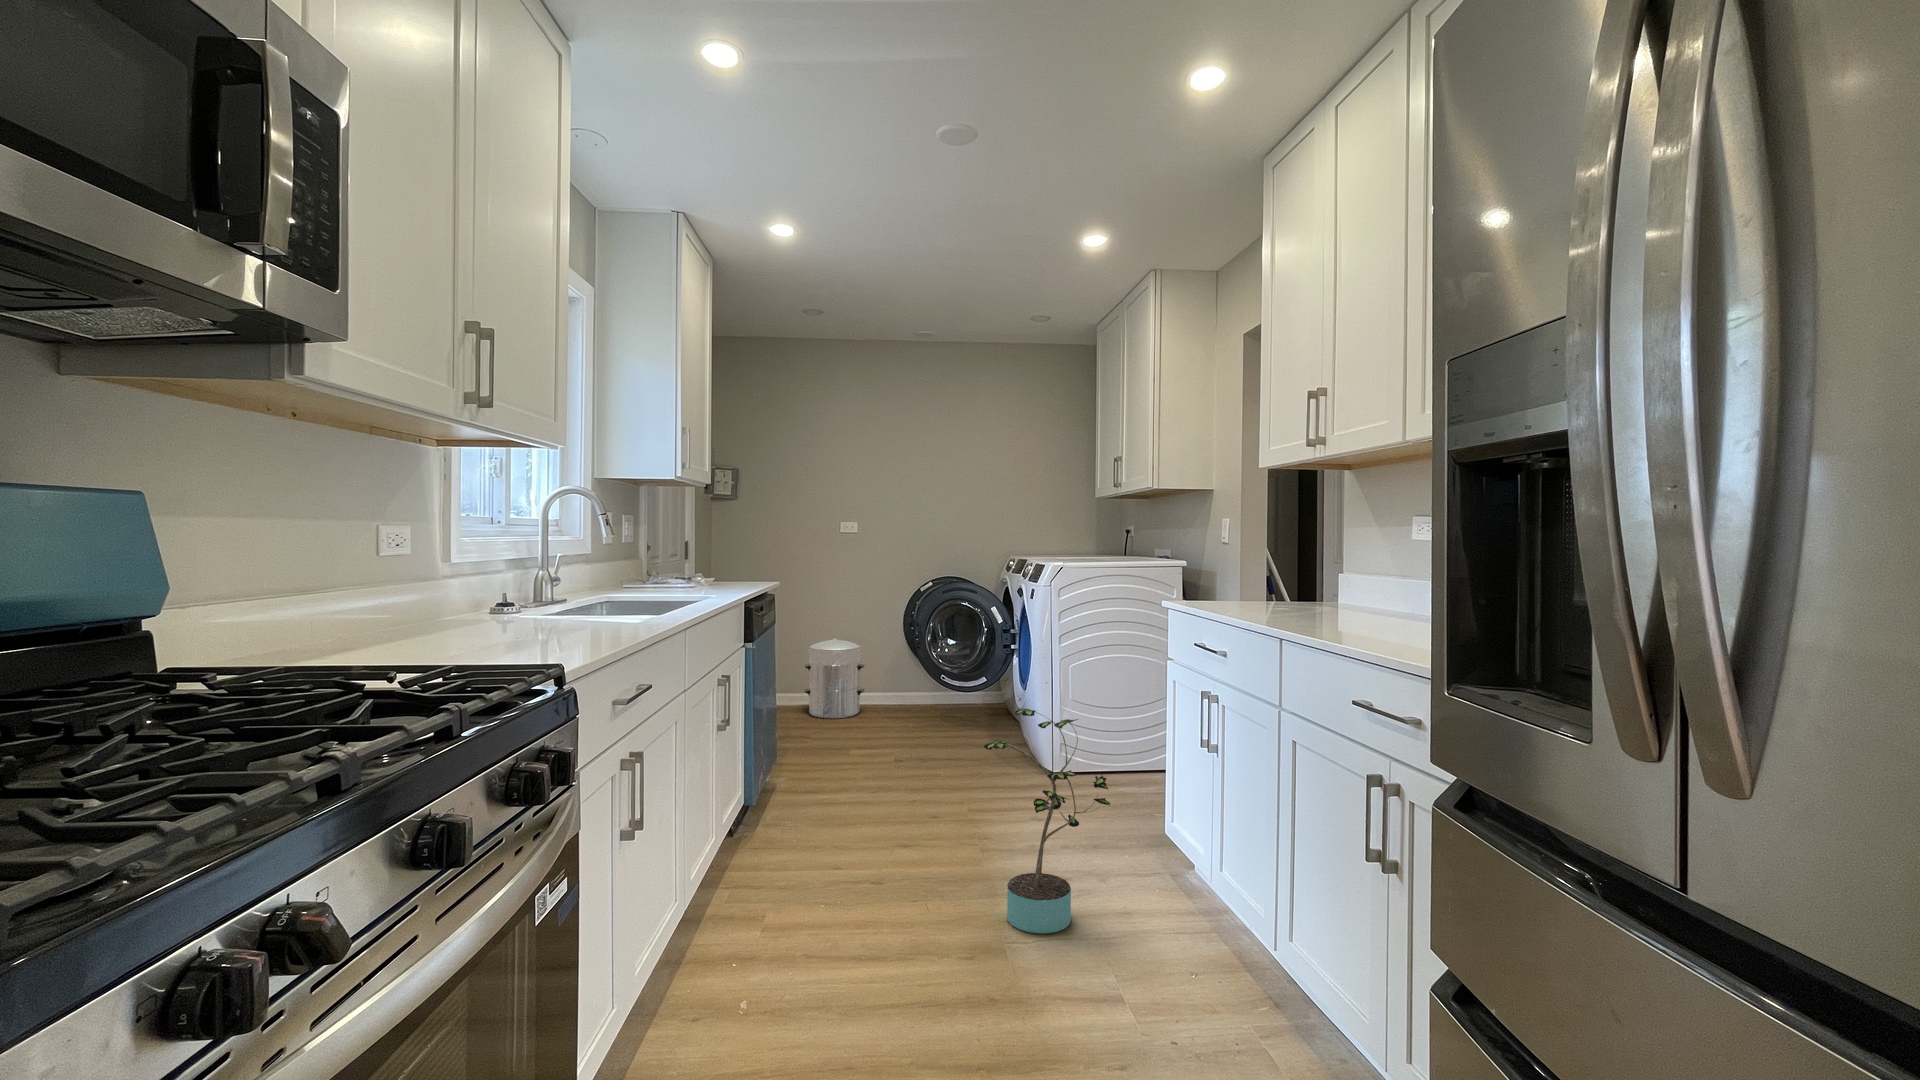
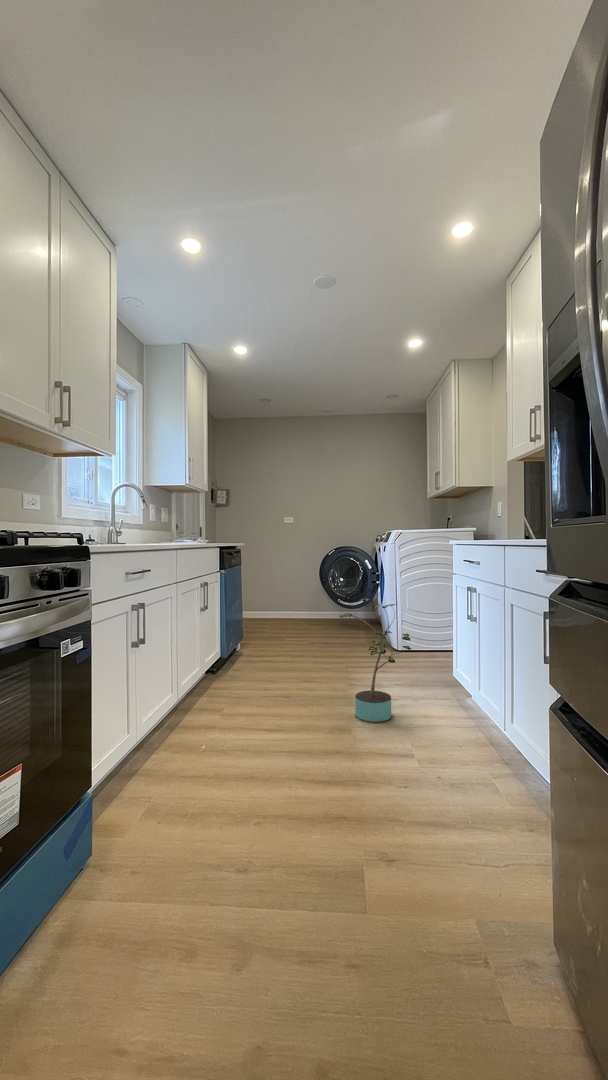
waste bin: present [805,637,865,719] -> none [266,578,298,623]

